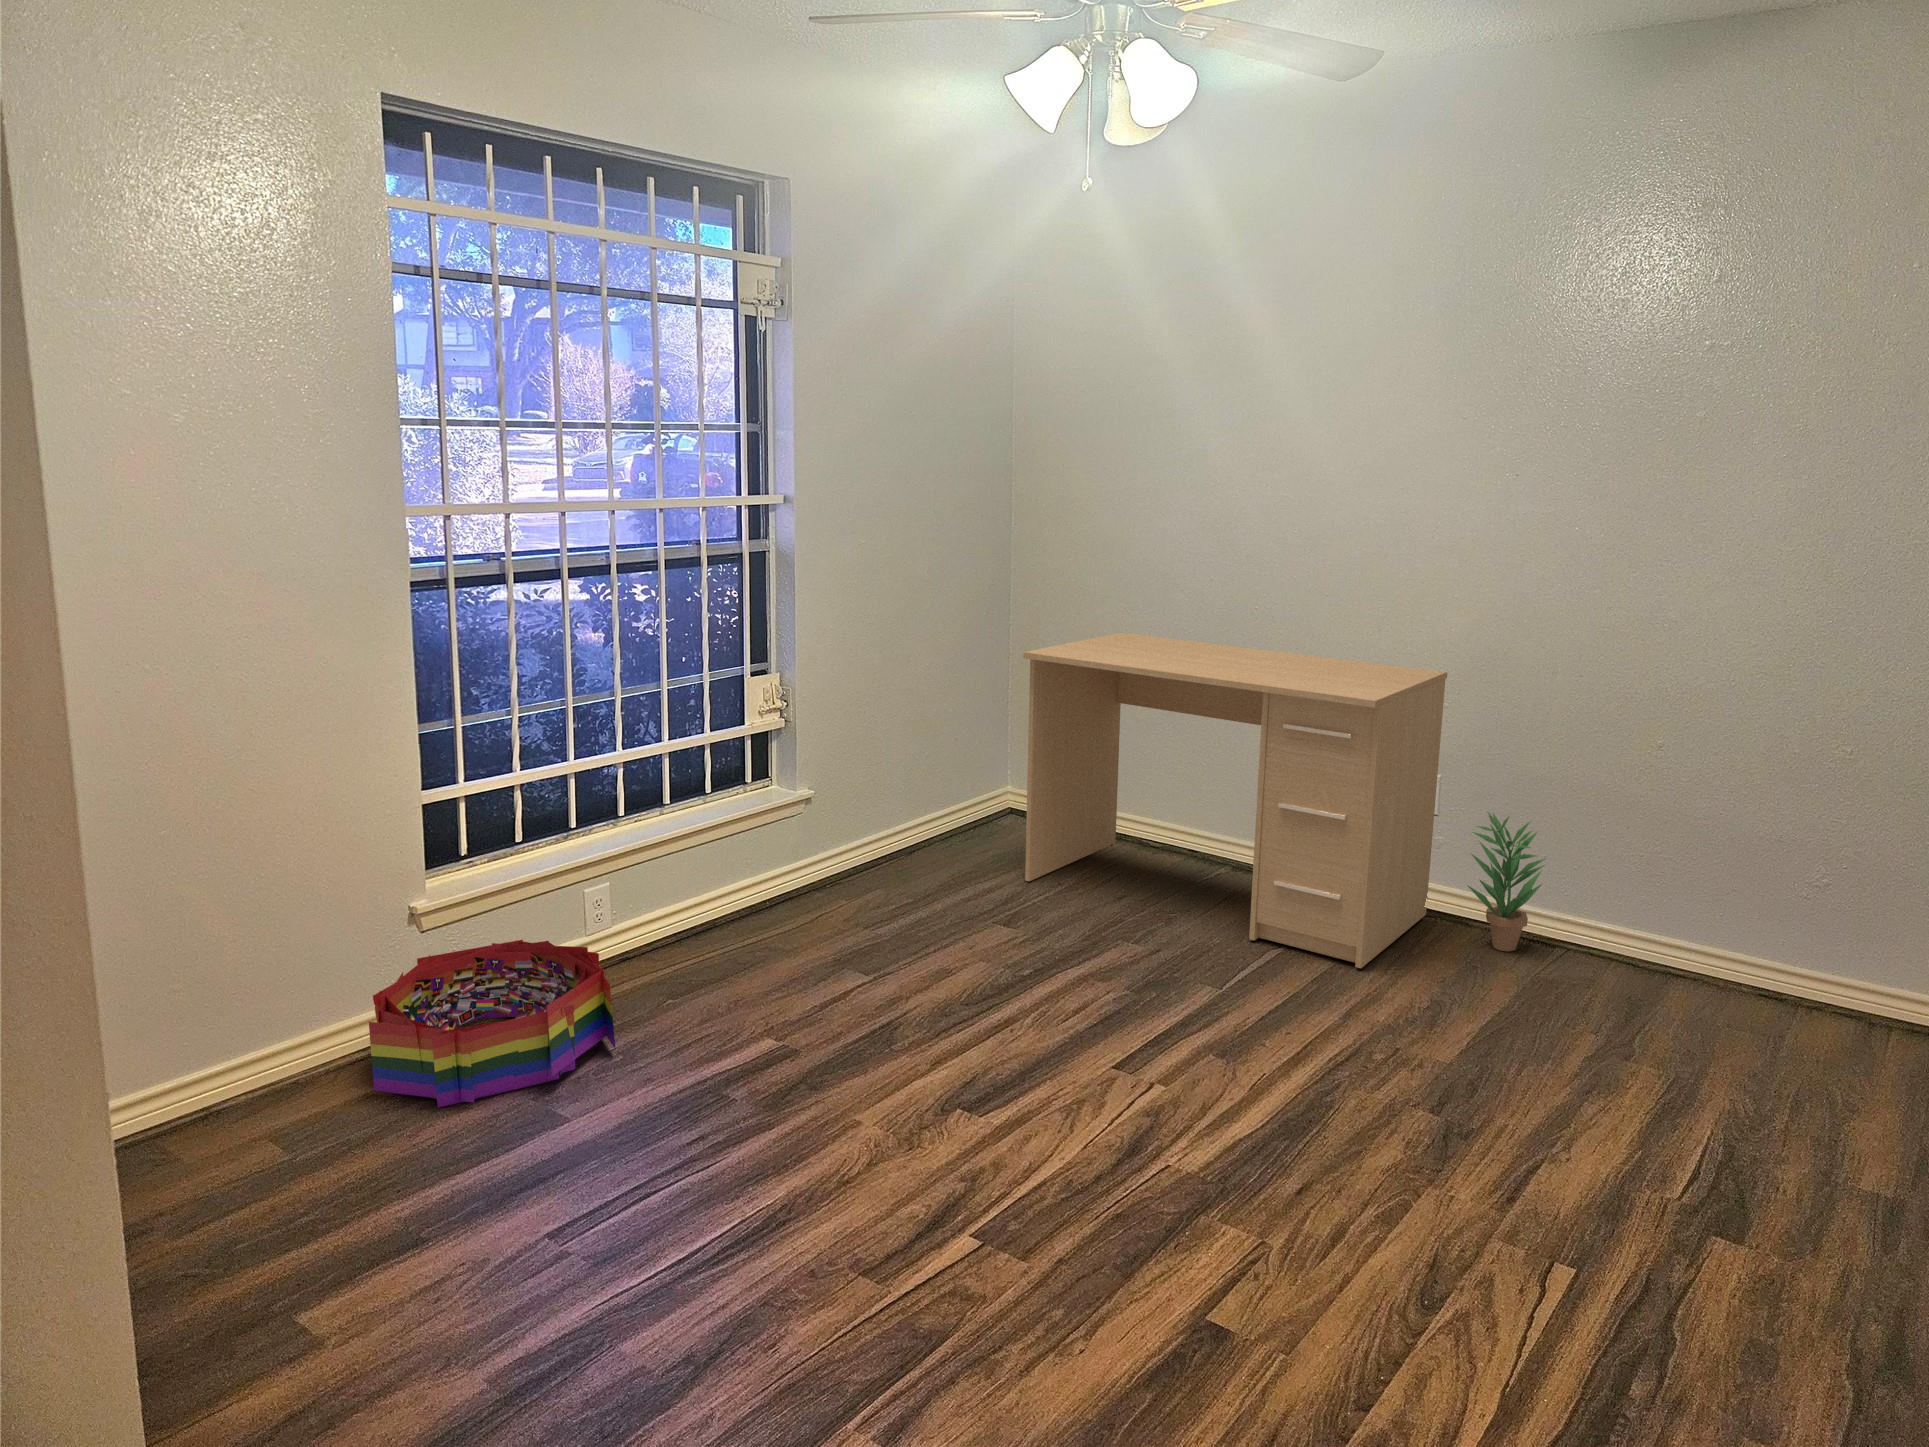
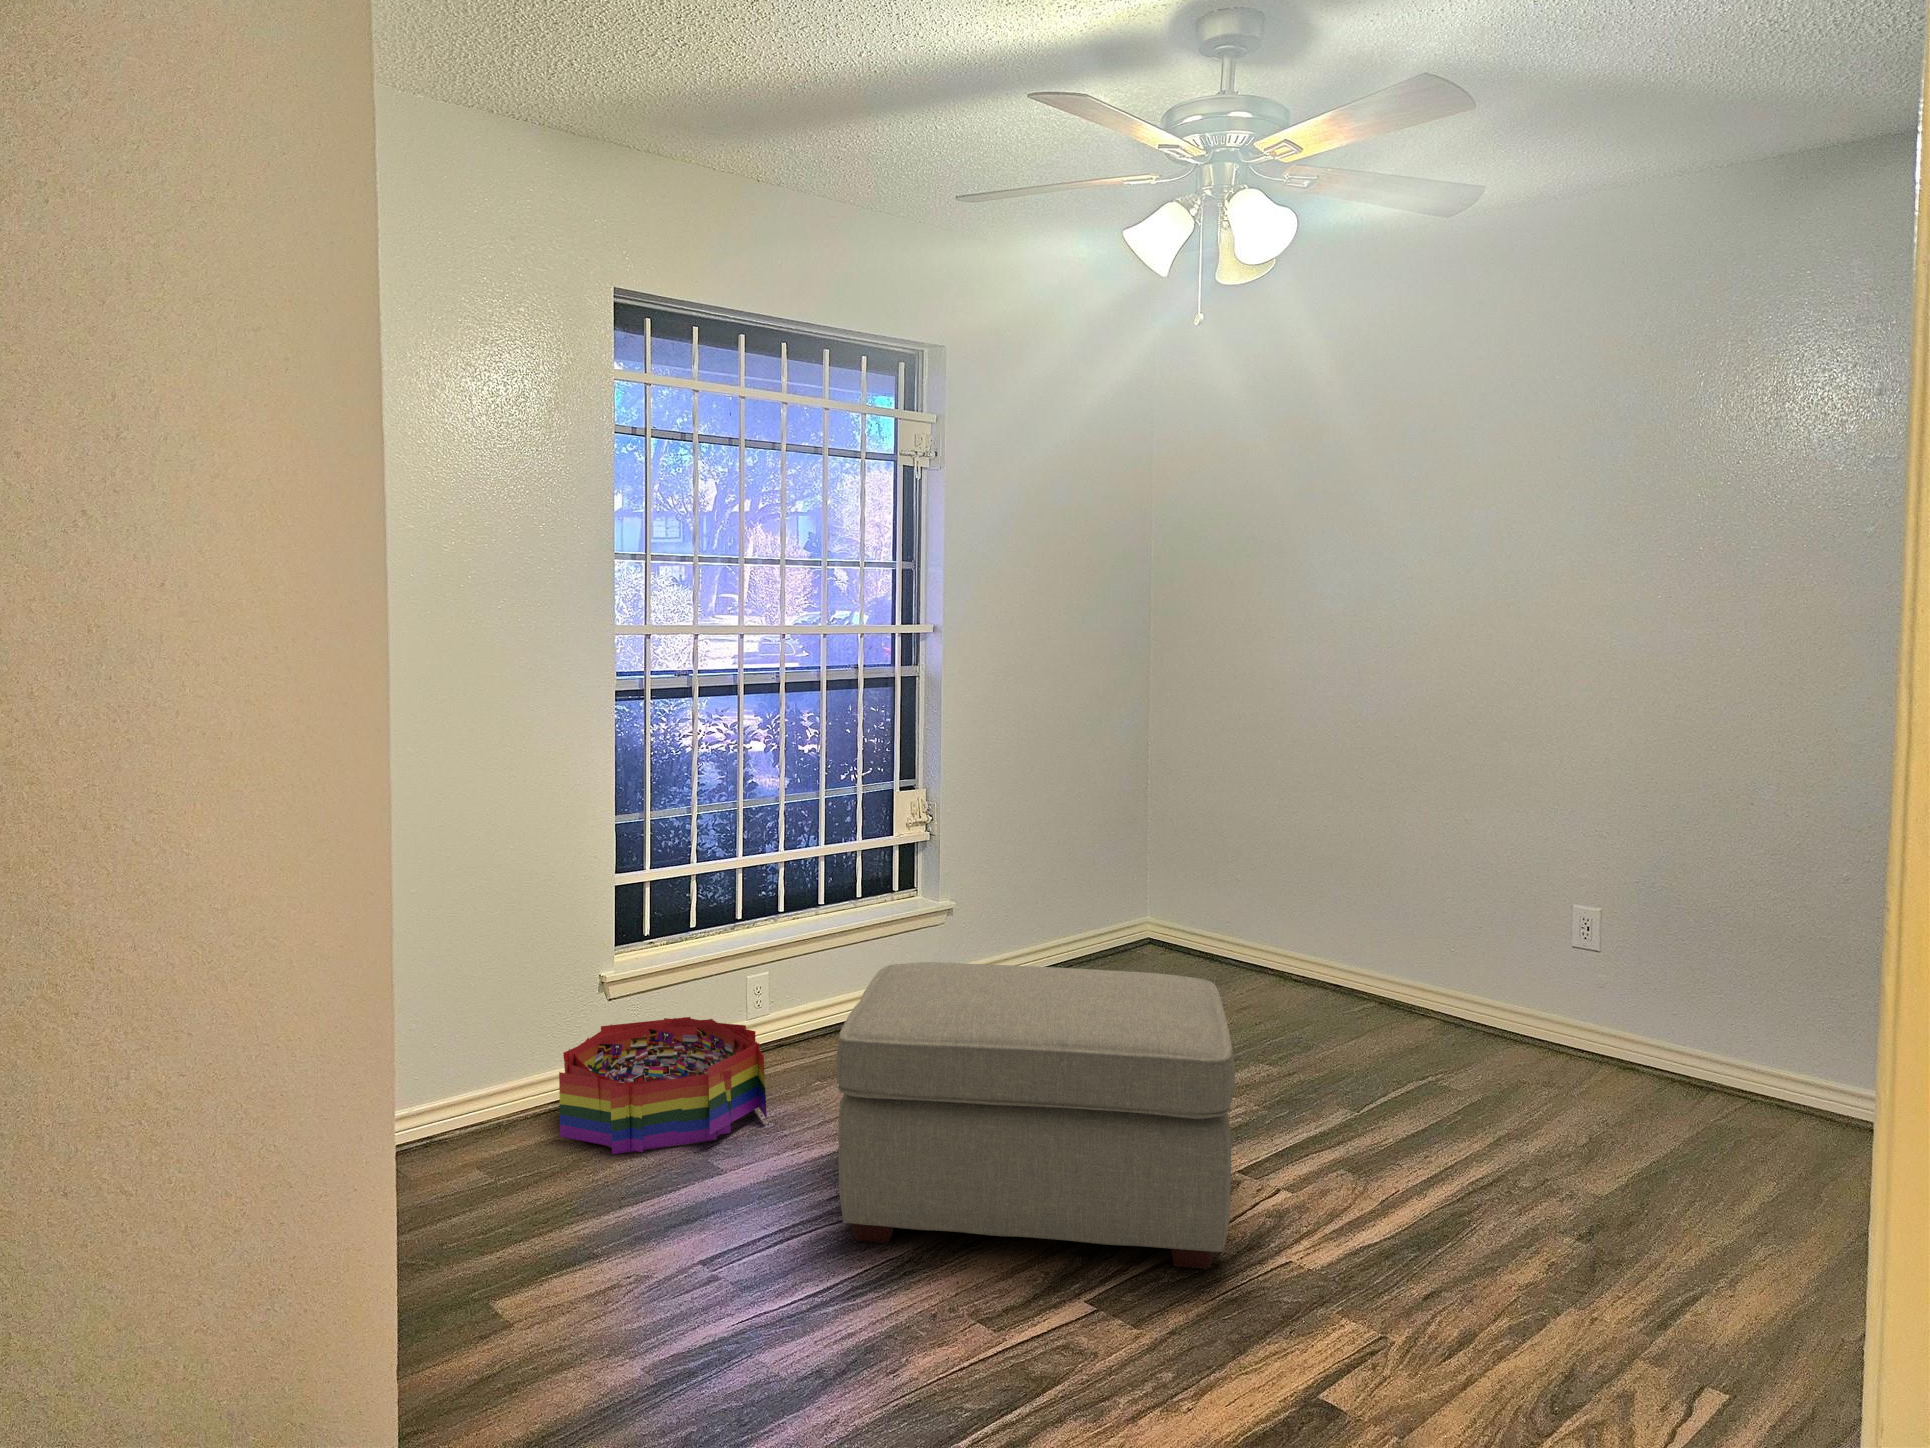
desk: present [1023,632,1447,969] -> none [1162,758,1611,1102]
potted plant: present [1468,811,1546,952] -> none [1640,939,1733,1096]
ottoman: none [697,881,1120,1189] -> present [837,962,1235,1269]

